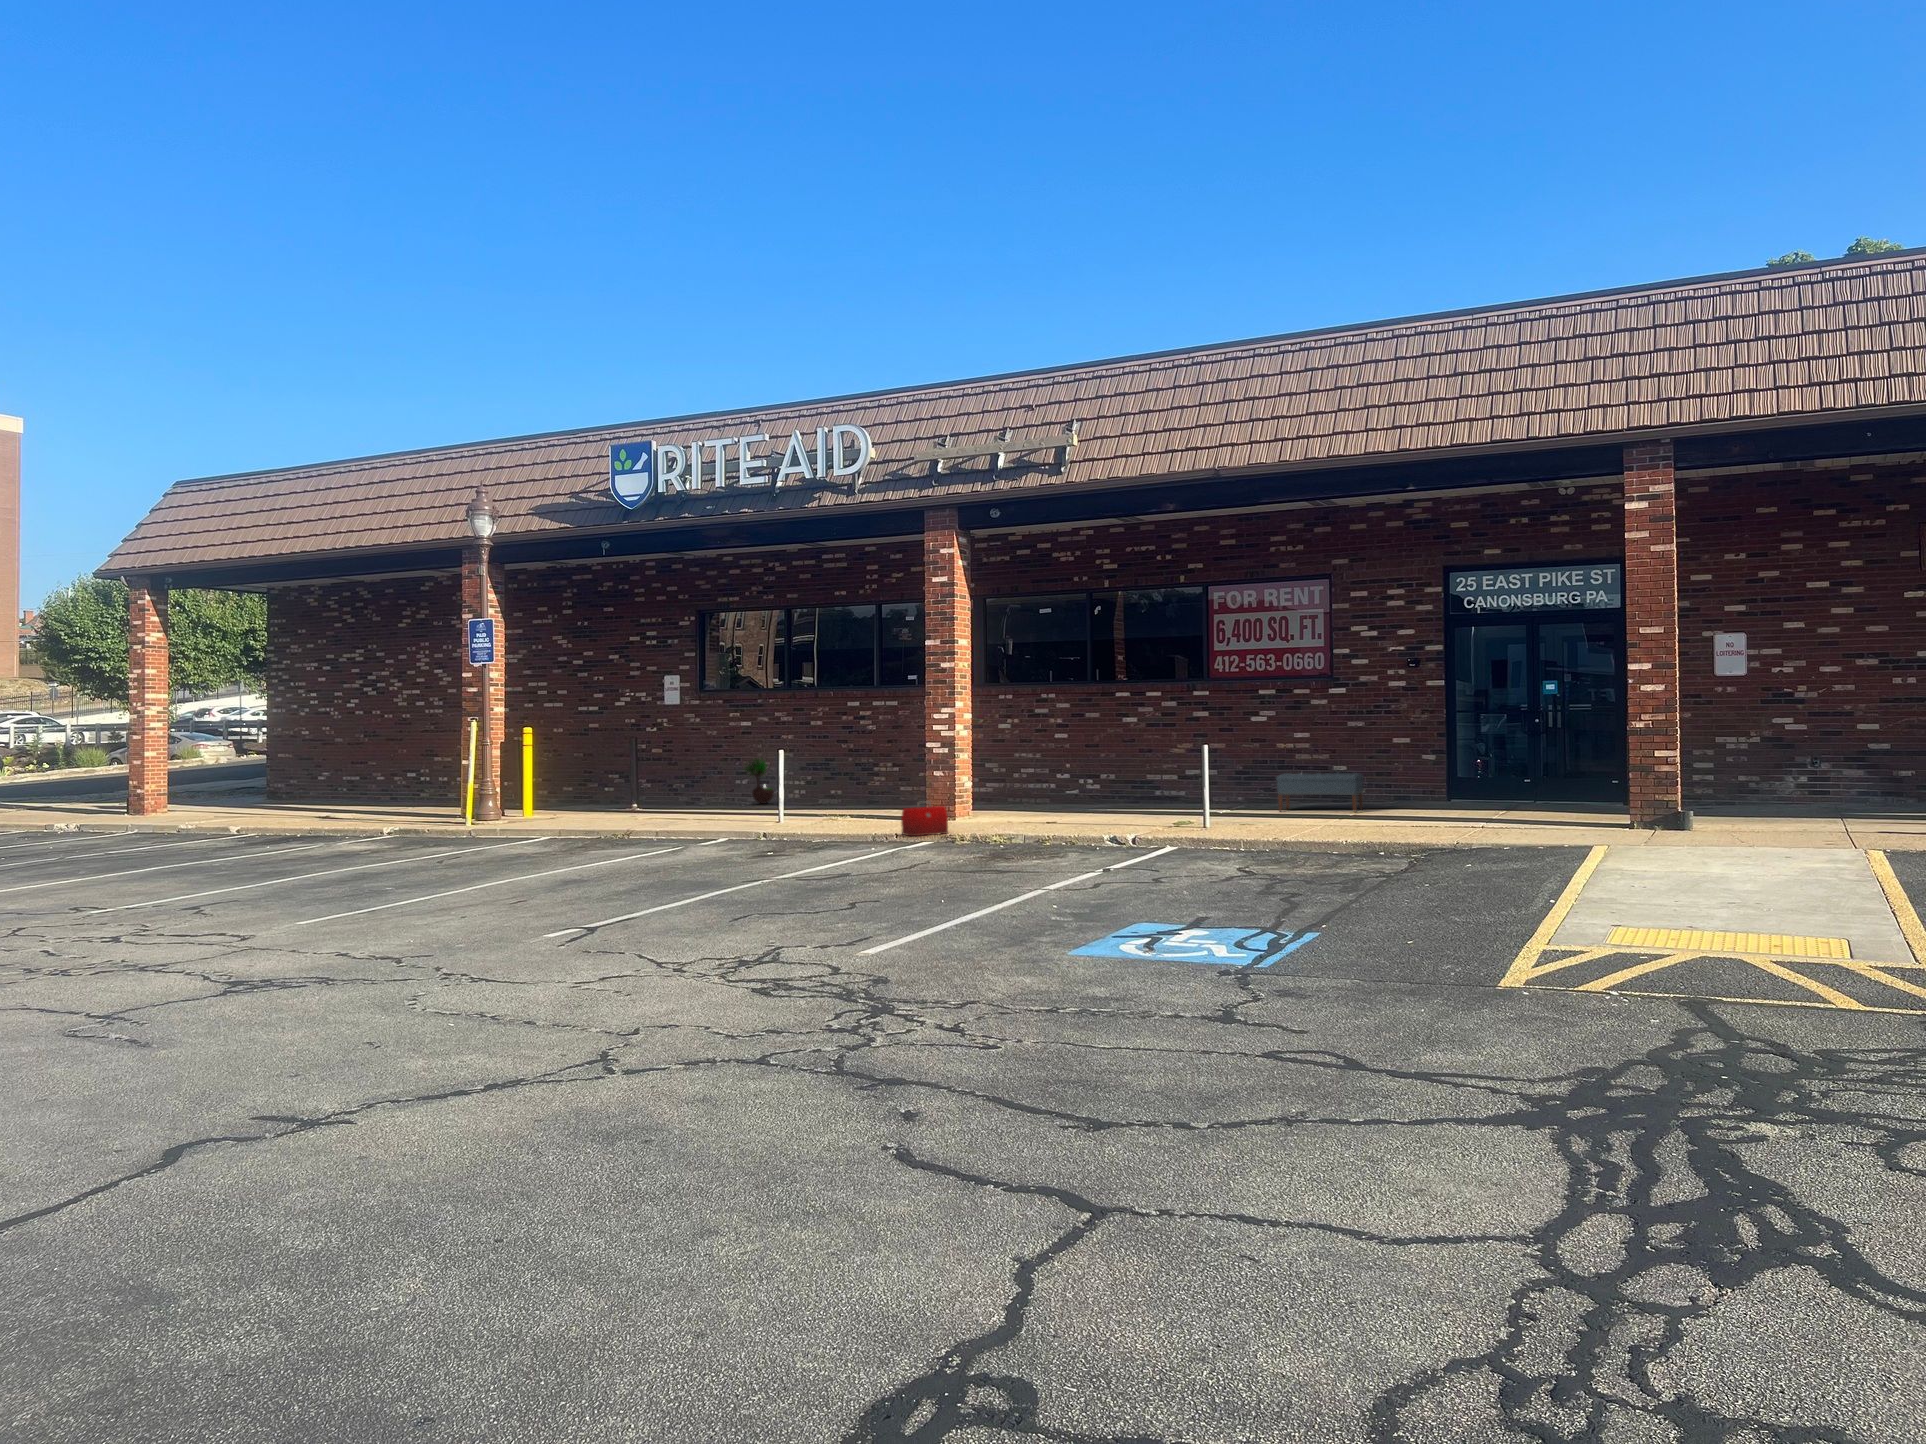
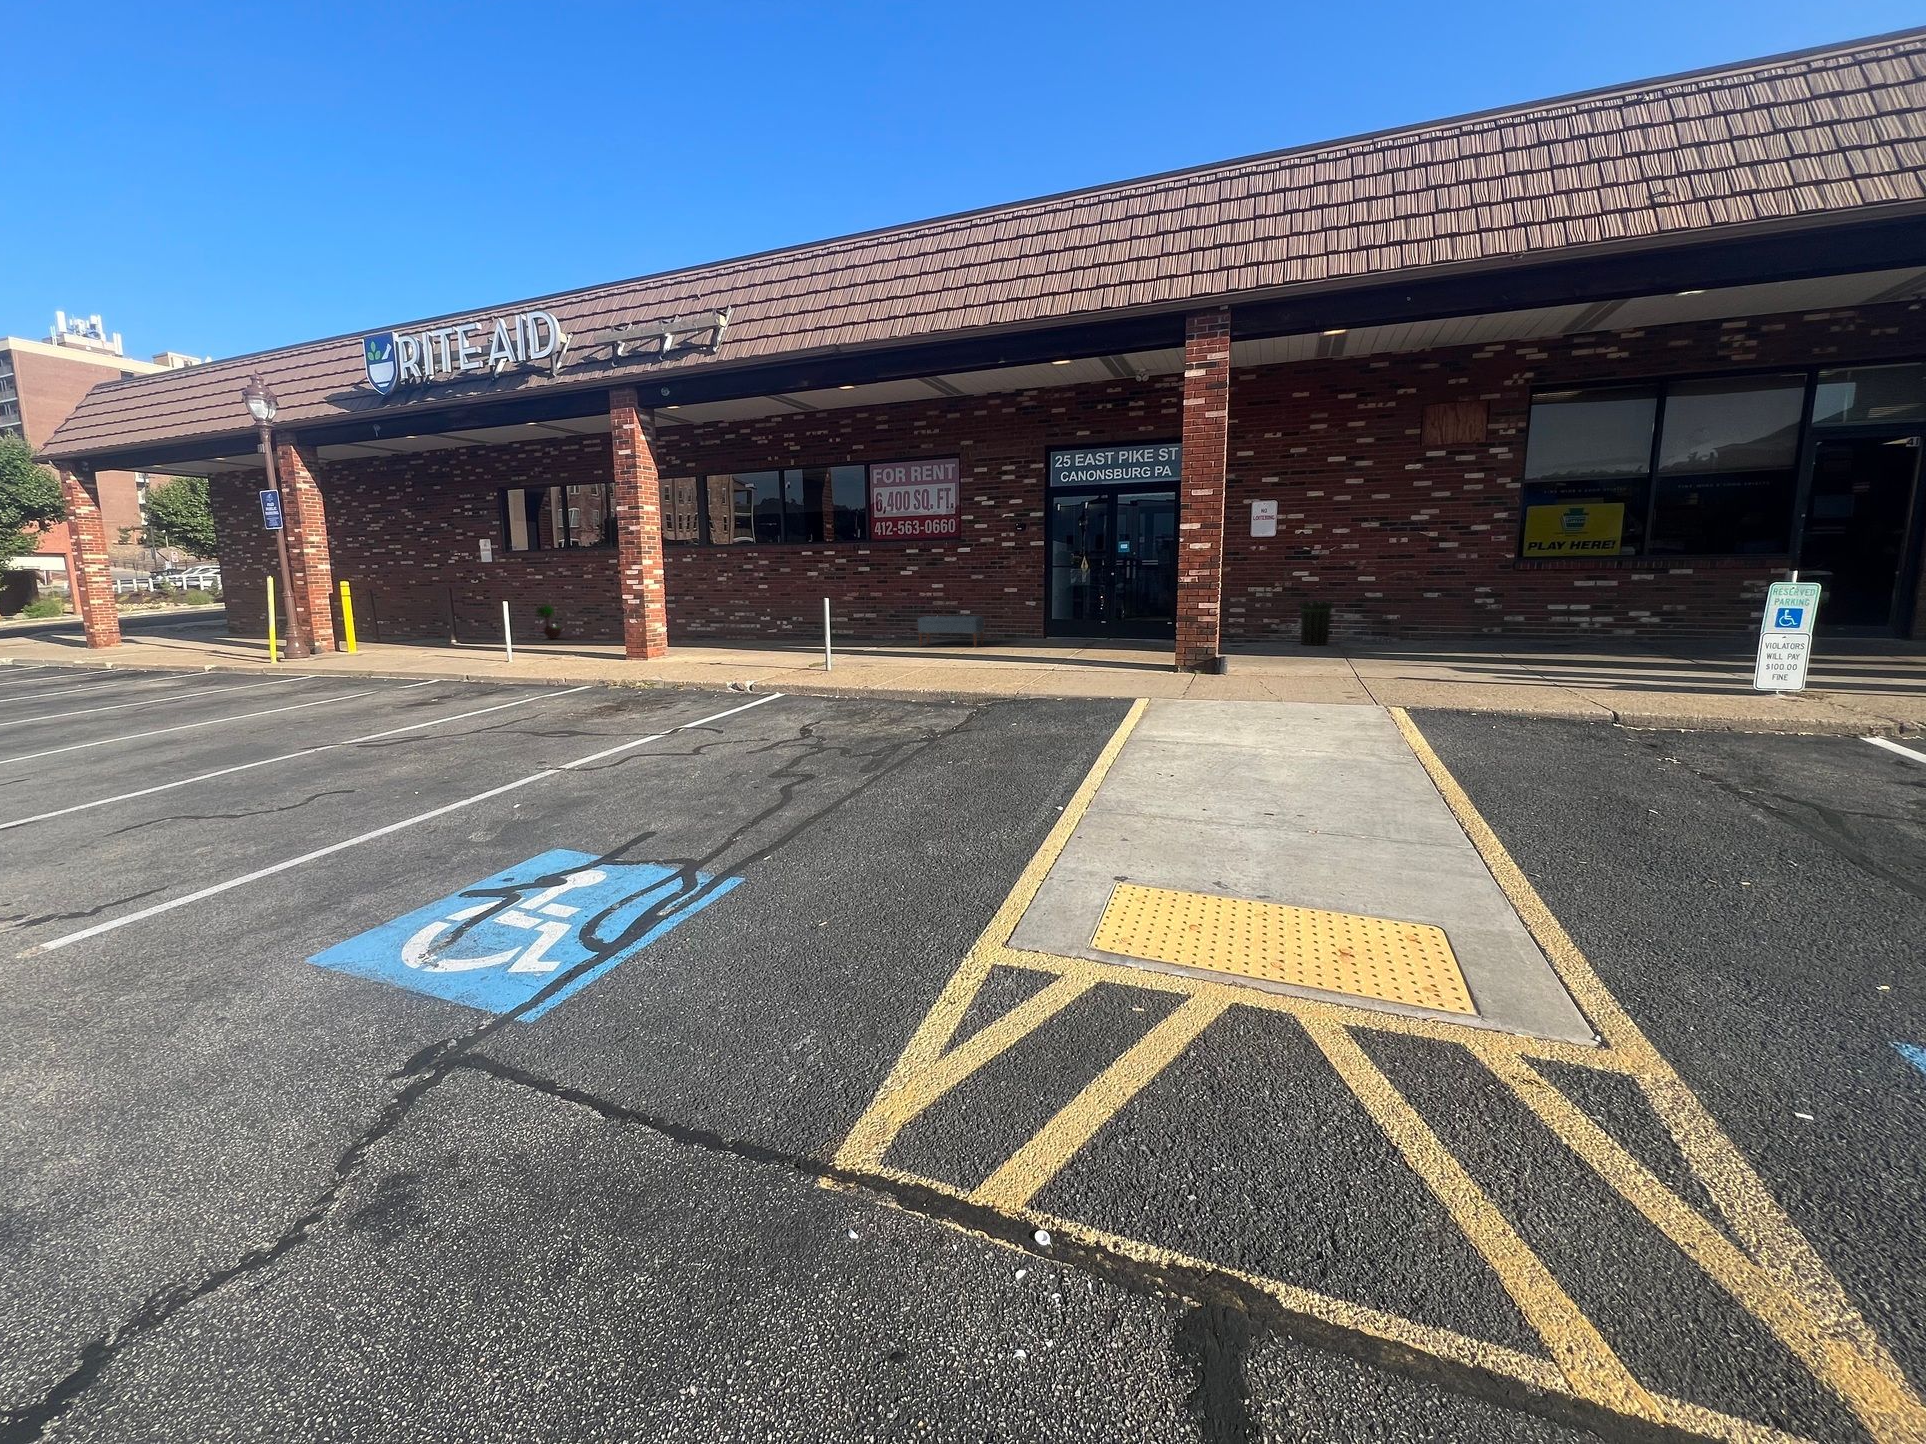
waste bin: none [1779,754,1826,809] -> present [1299,601,1334,645]
toolbox: present [901,801,948,836] -> none [600,642,639,672]

